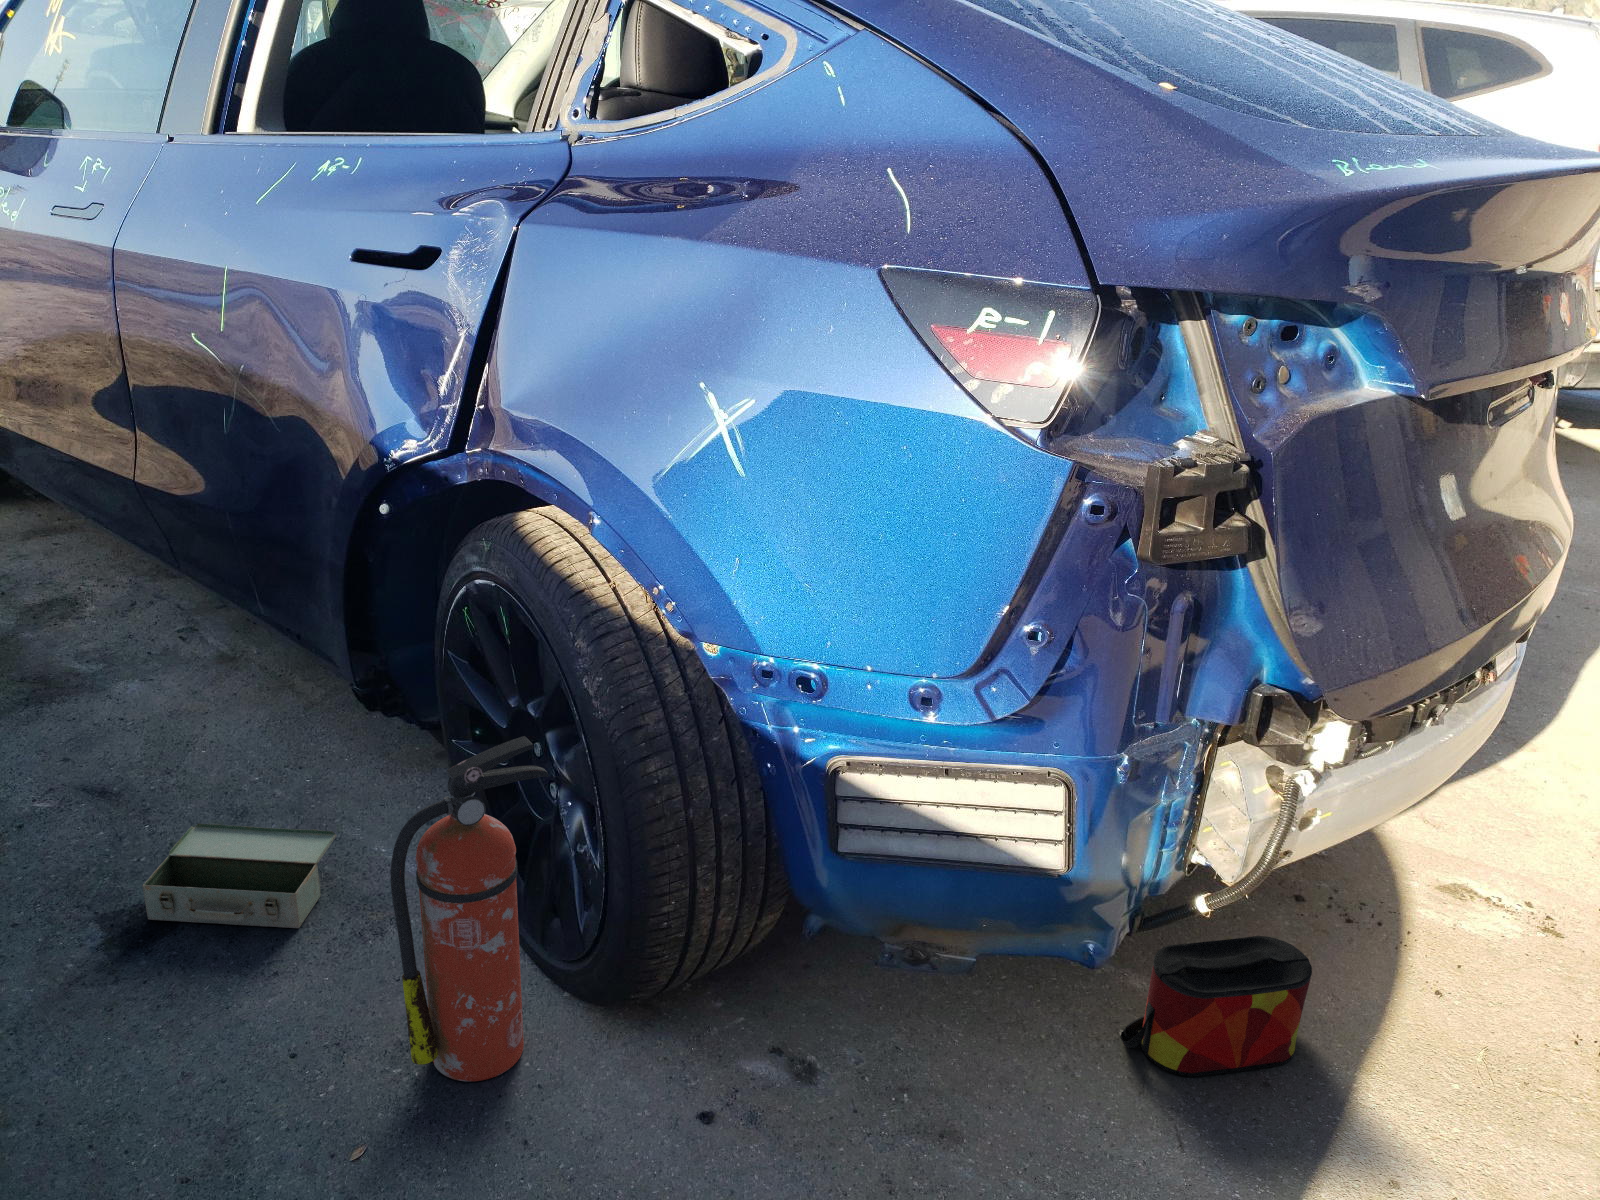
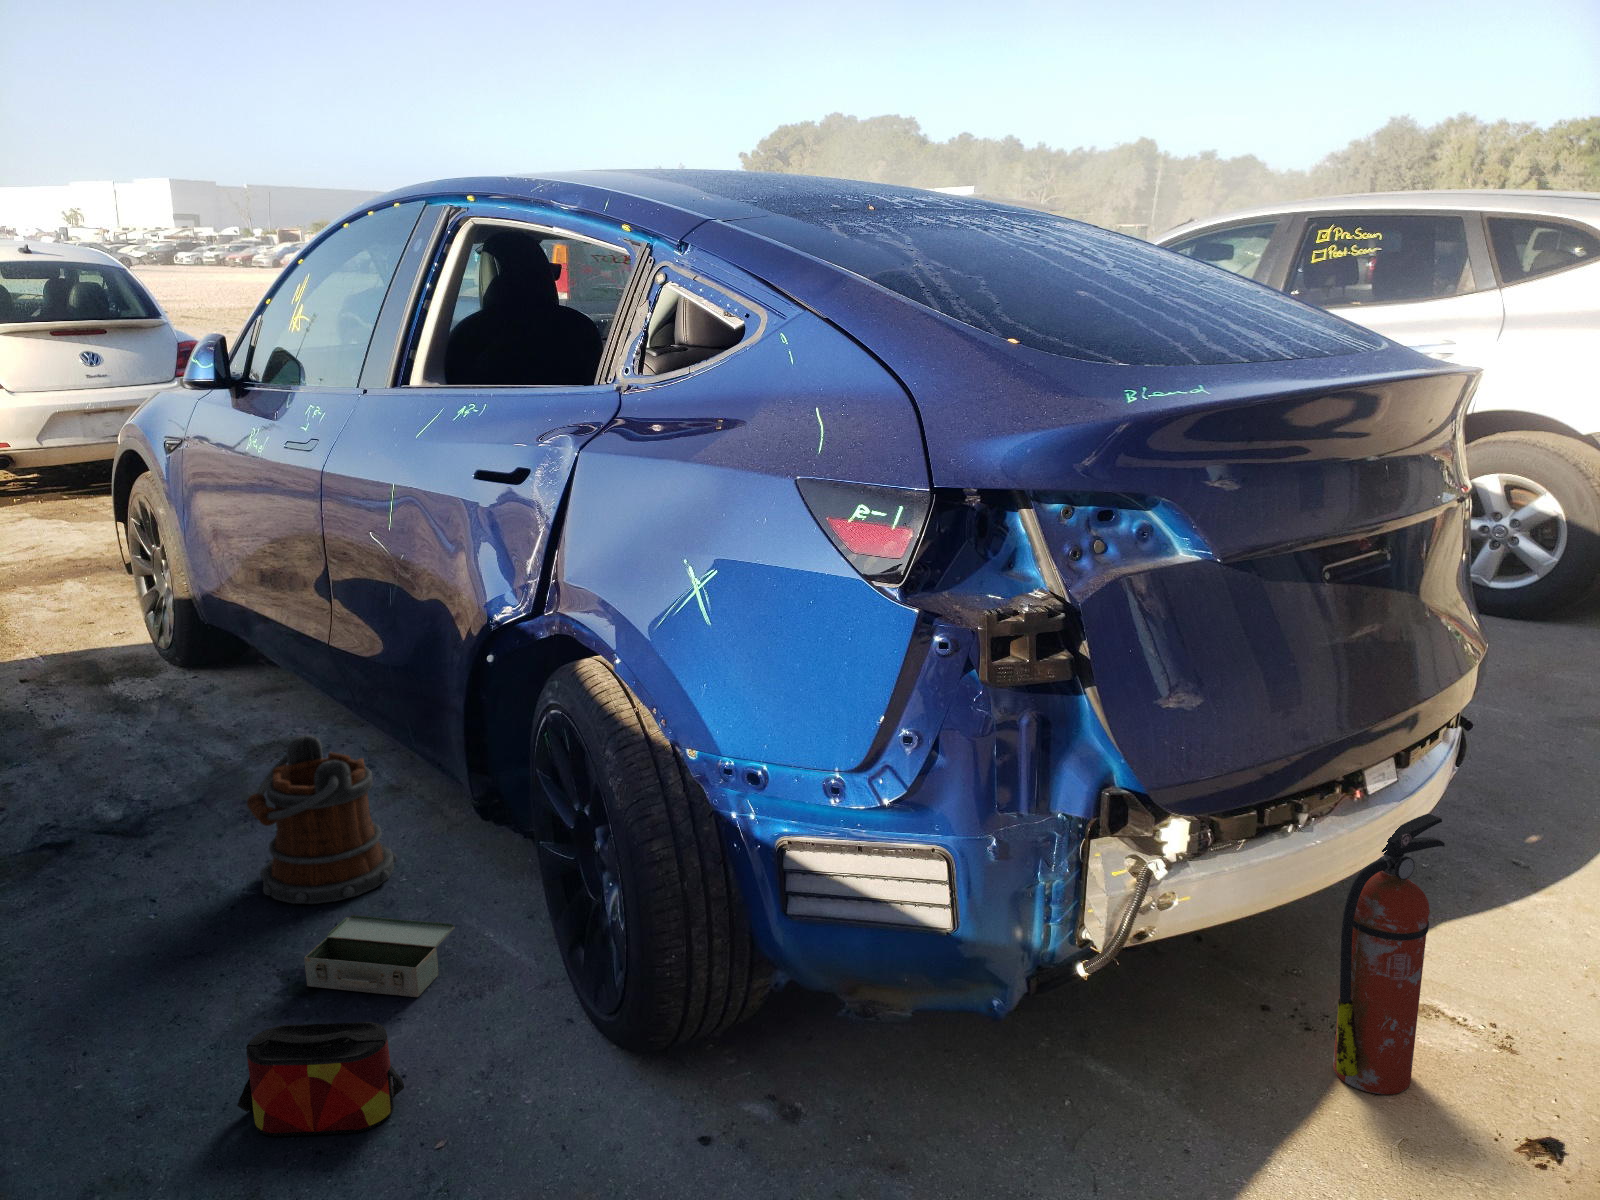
bucket: none [38,592,241,805] -> present [247,735,397,904]
fire extinguisher: present [390,736,548,1081] -> present [1333,813,1445,1094]
bag: present [1120,936,1312,1077] -> present [237,1022,404,1136]

